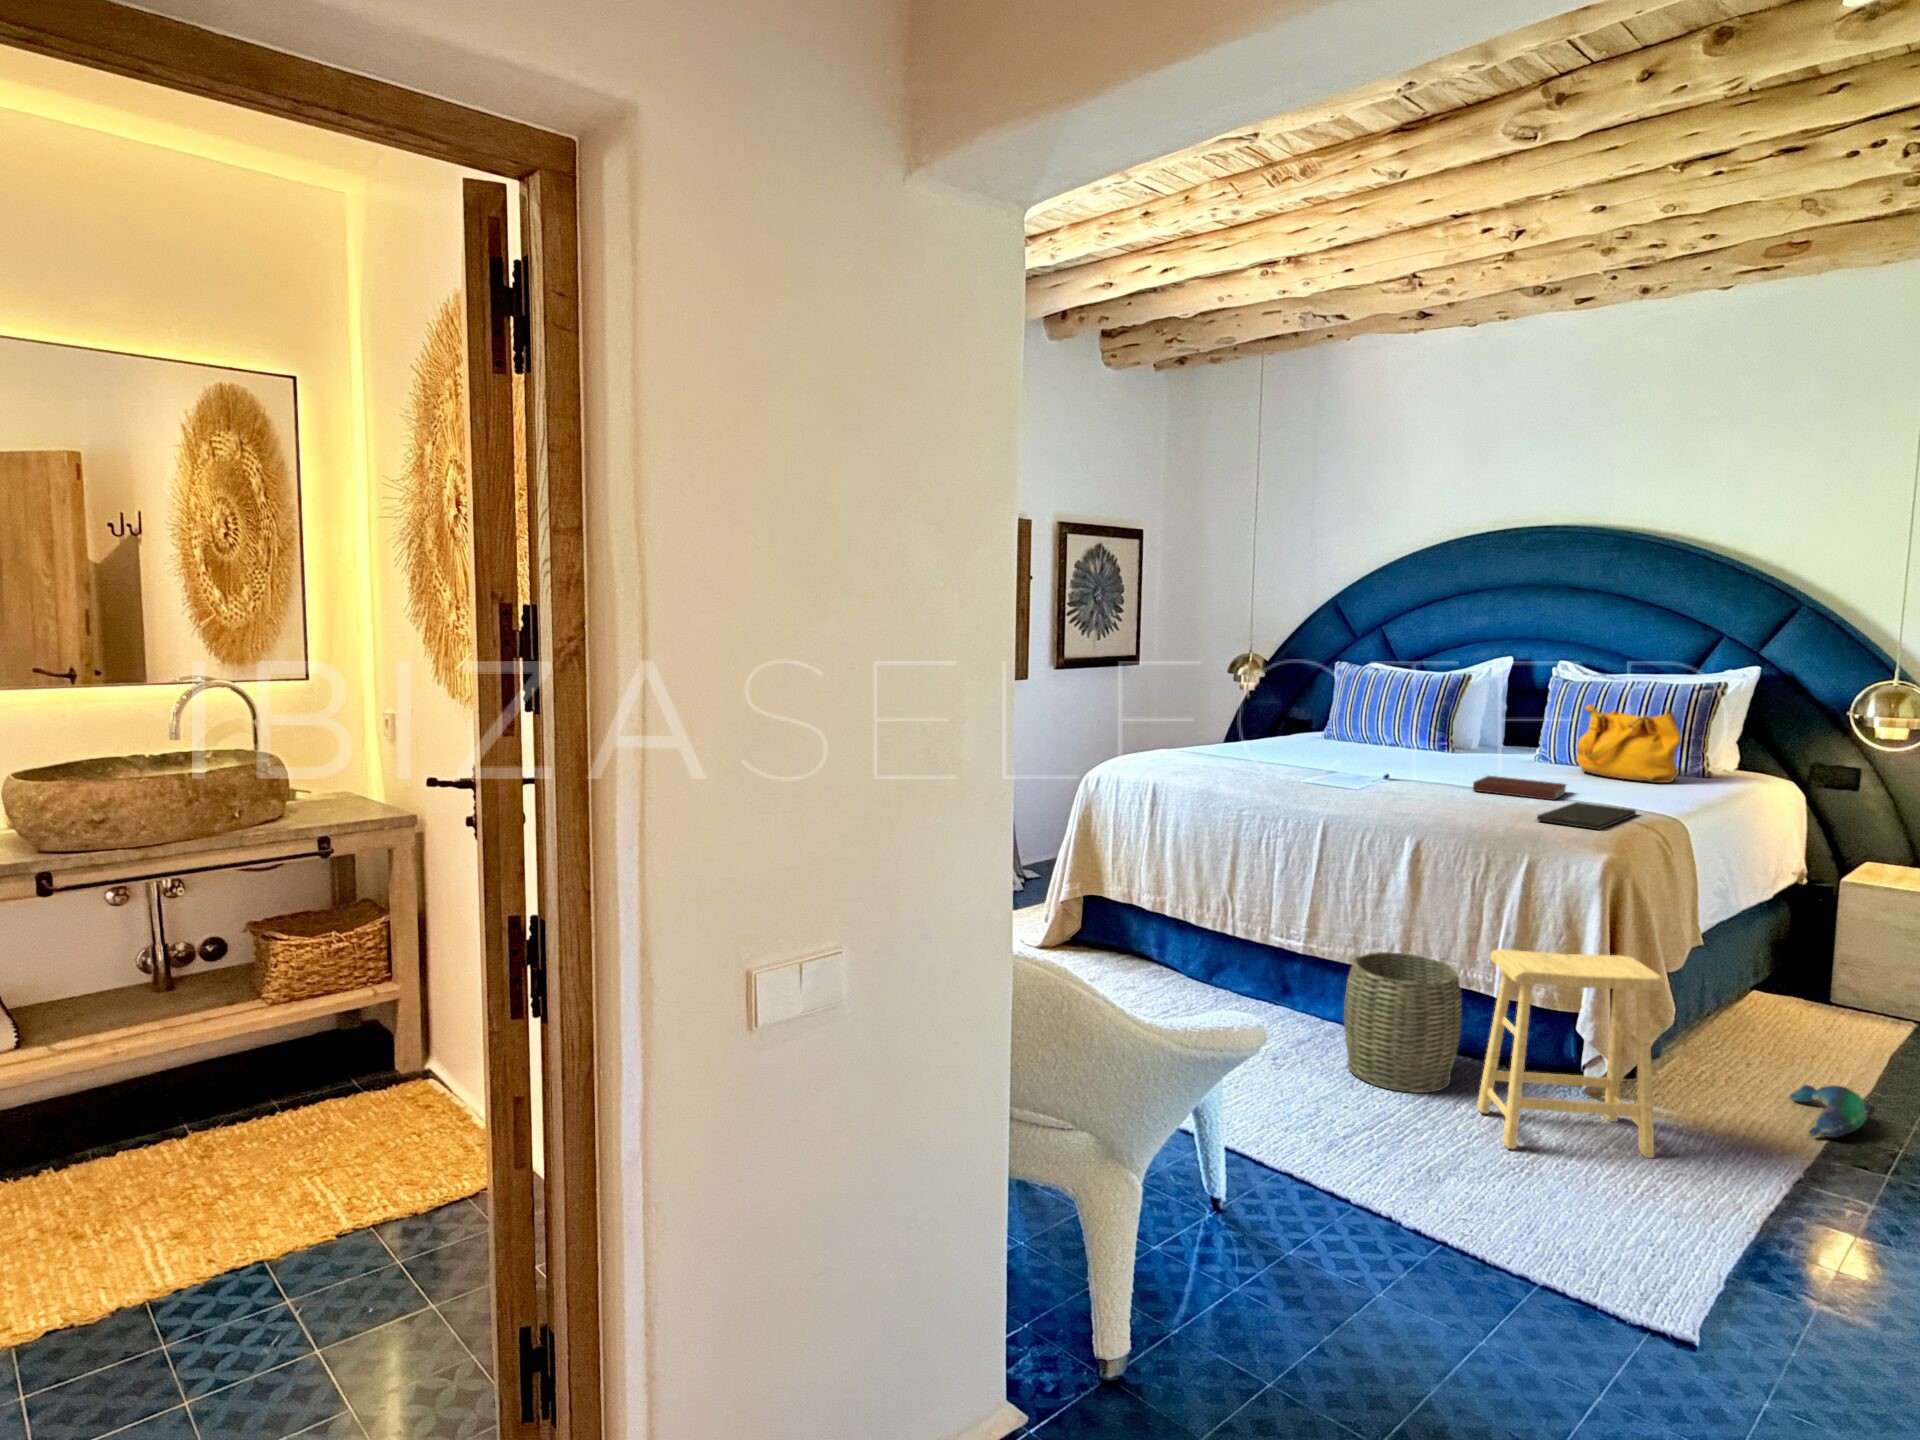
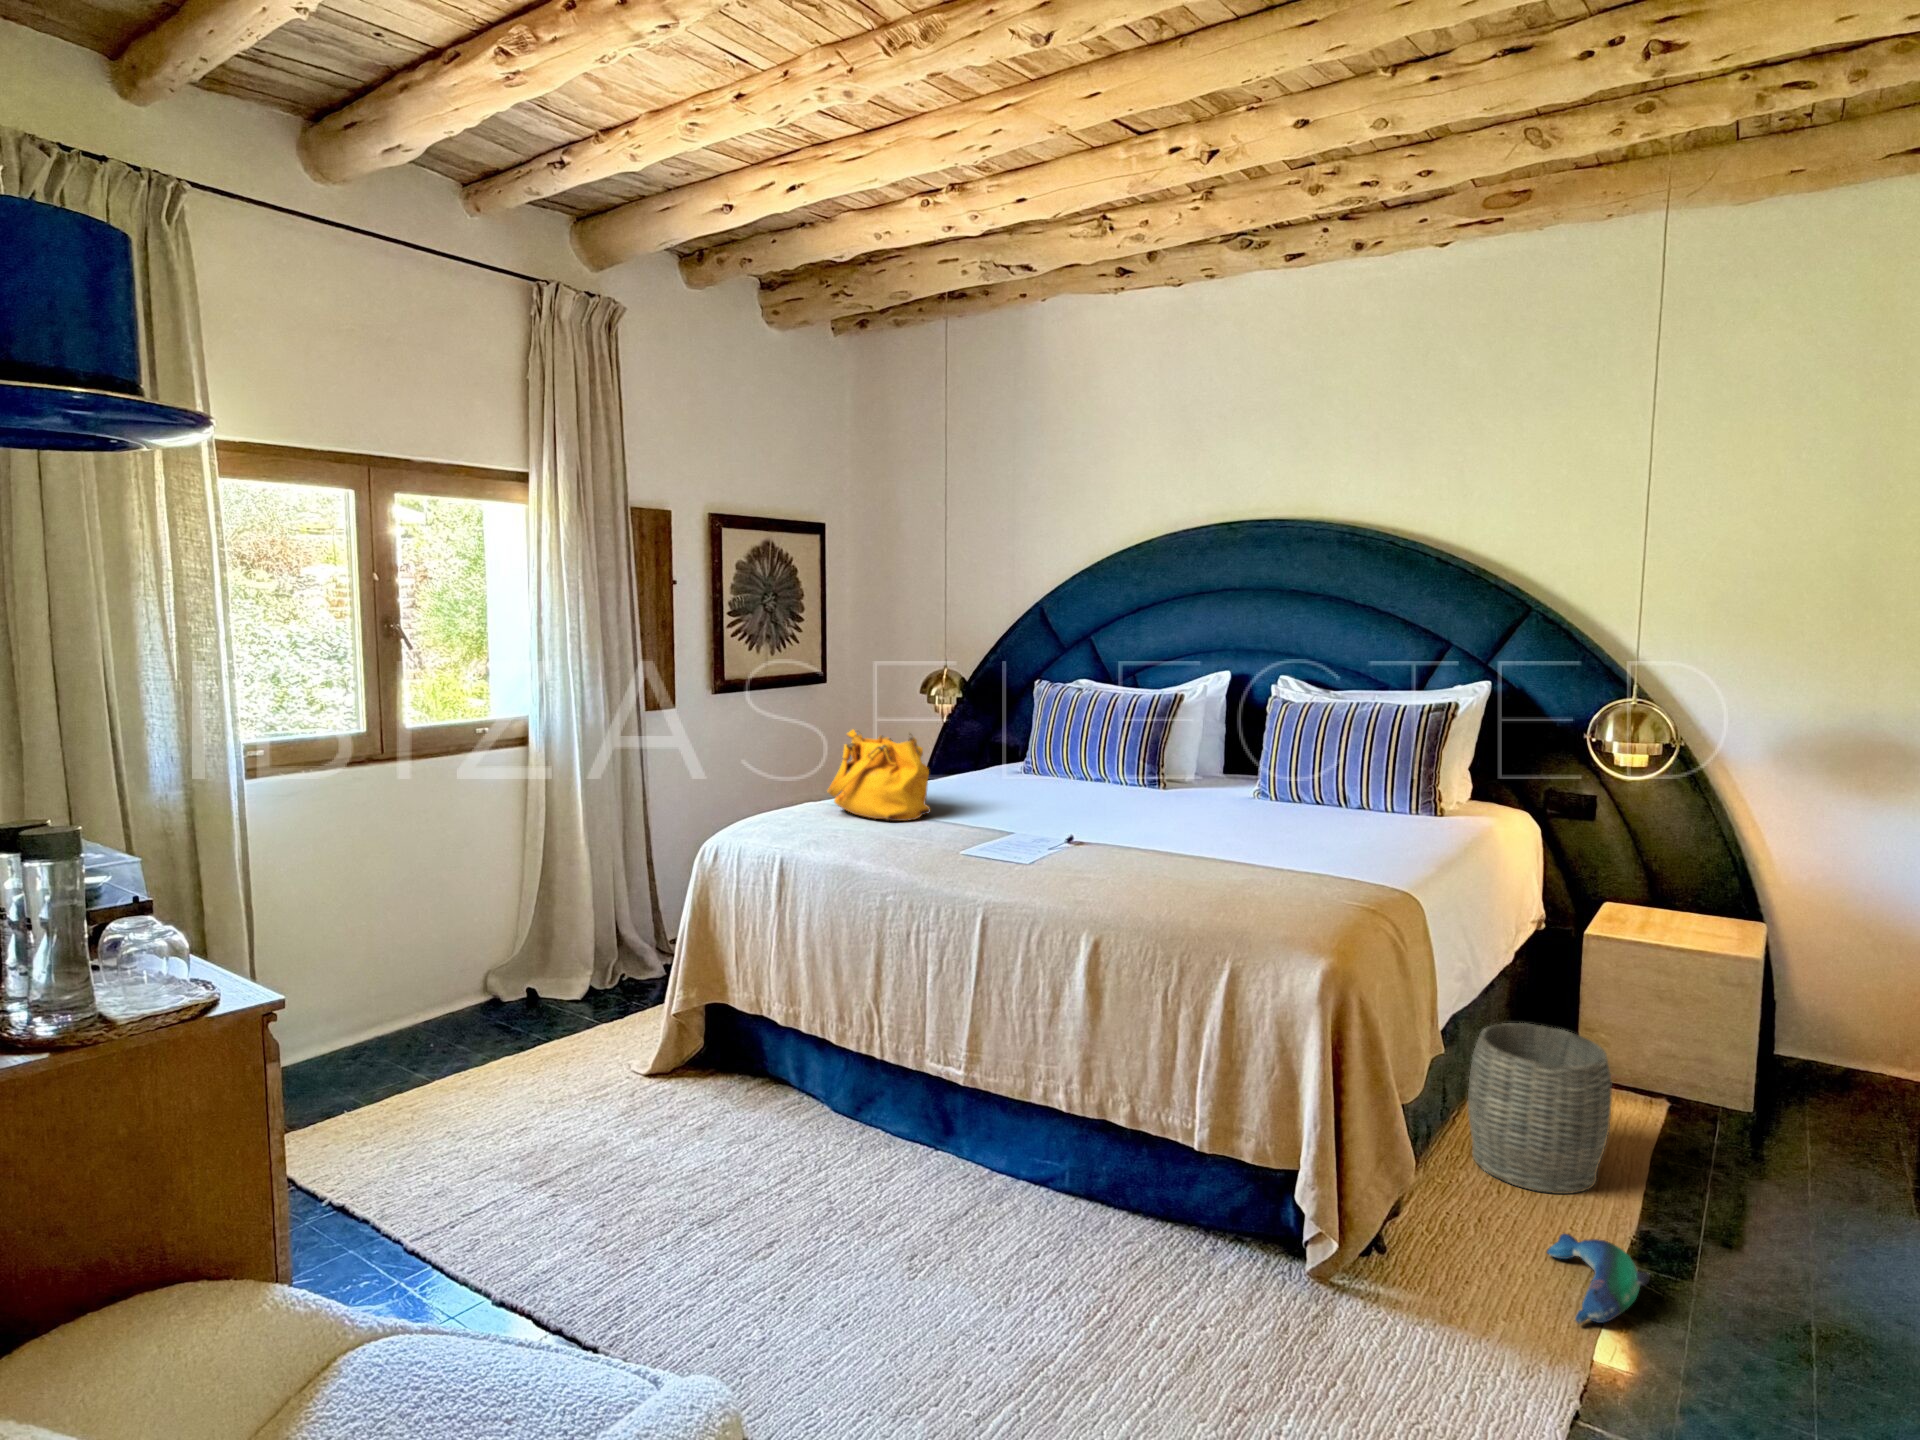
handbag: present [1577,704,1681,783] -> present [827,729,930,821]
notebook: present [1473,776,1566,800] -> none [1173,833,1284,869]
smartphone: present [1537,802,1636,830] -> none [1241,875,1362,925]
footstool: present [1477,949,1664,1158] -> none [1168,1107,1399,1403]
woven basket: present [1344,952,1462,1093] -> present [1468,1023,1612,1194]

